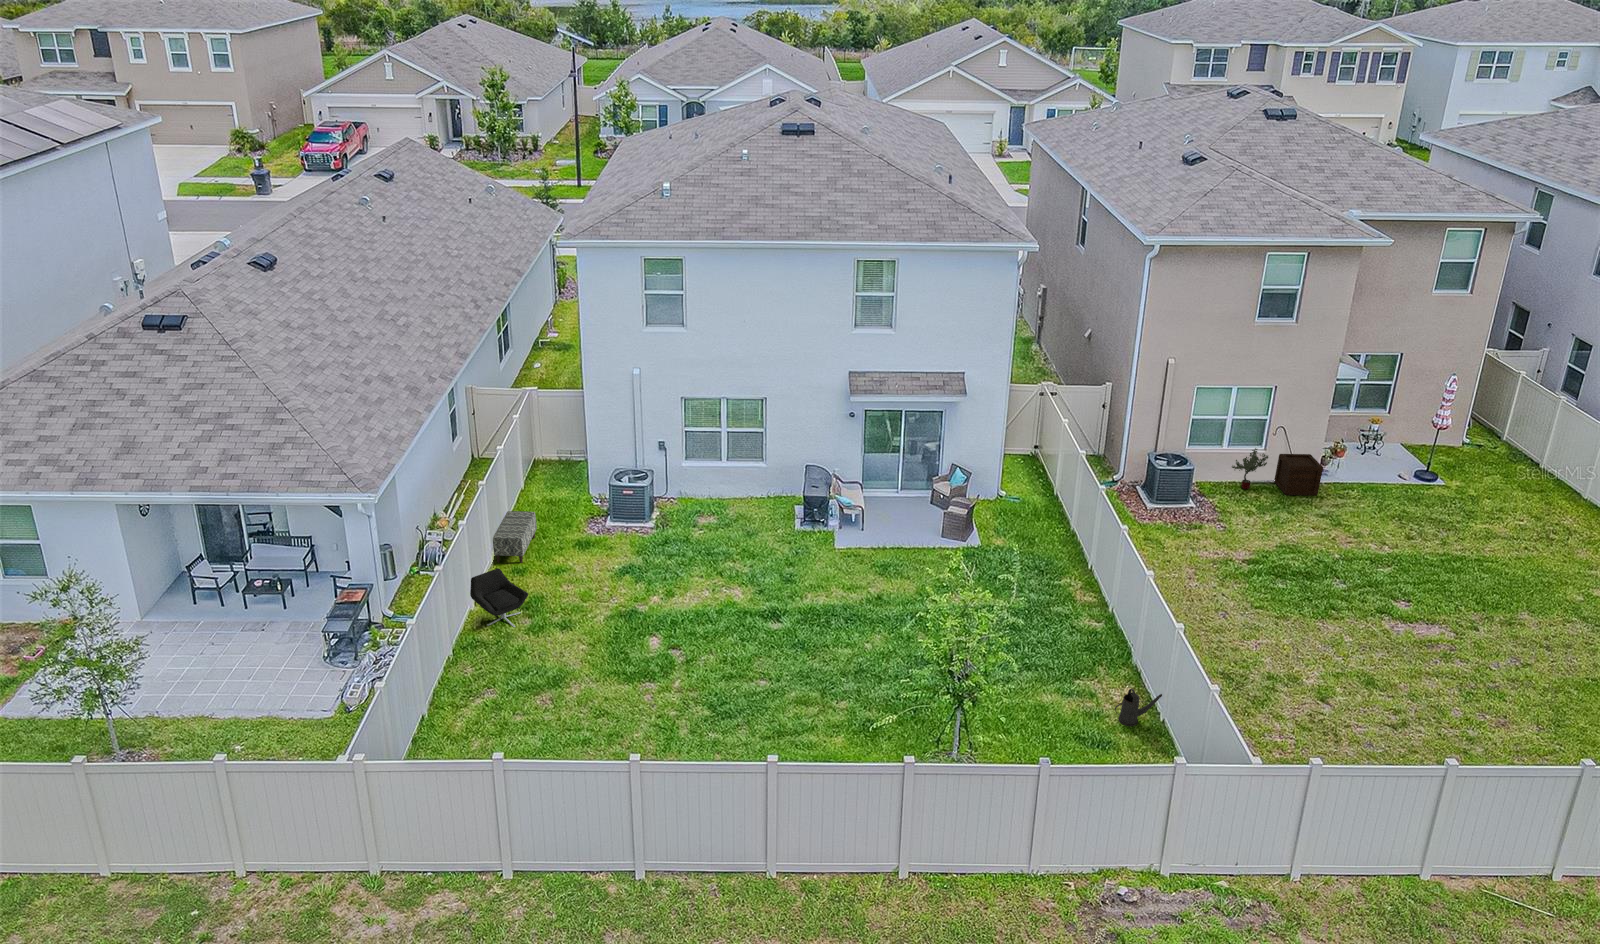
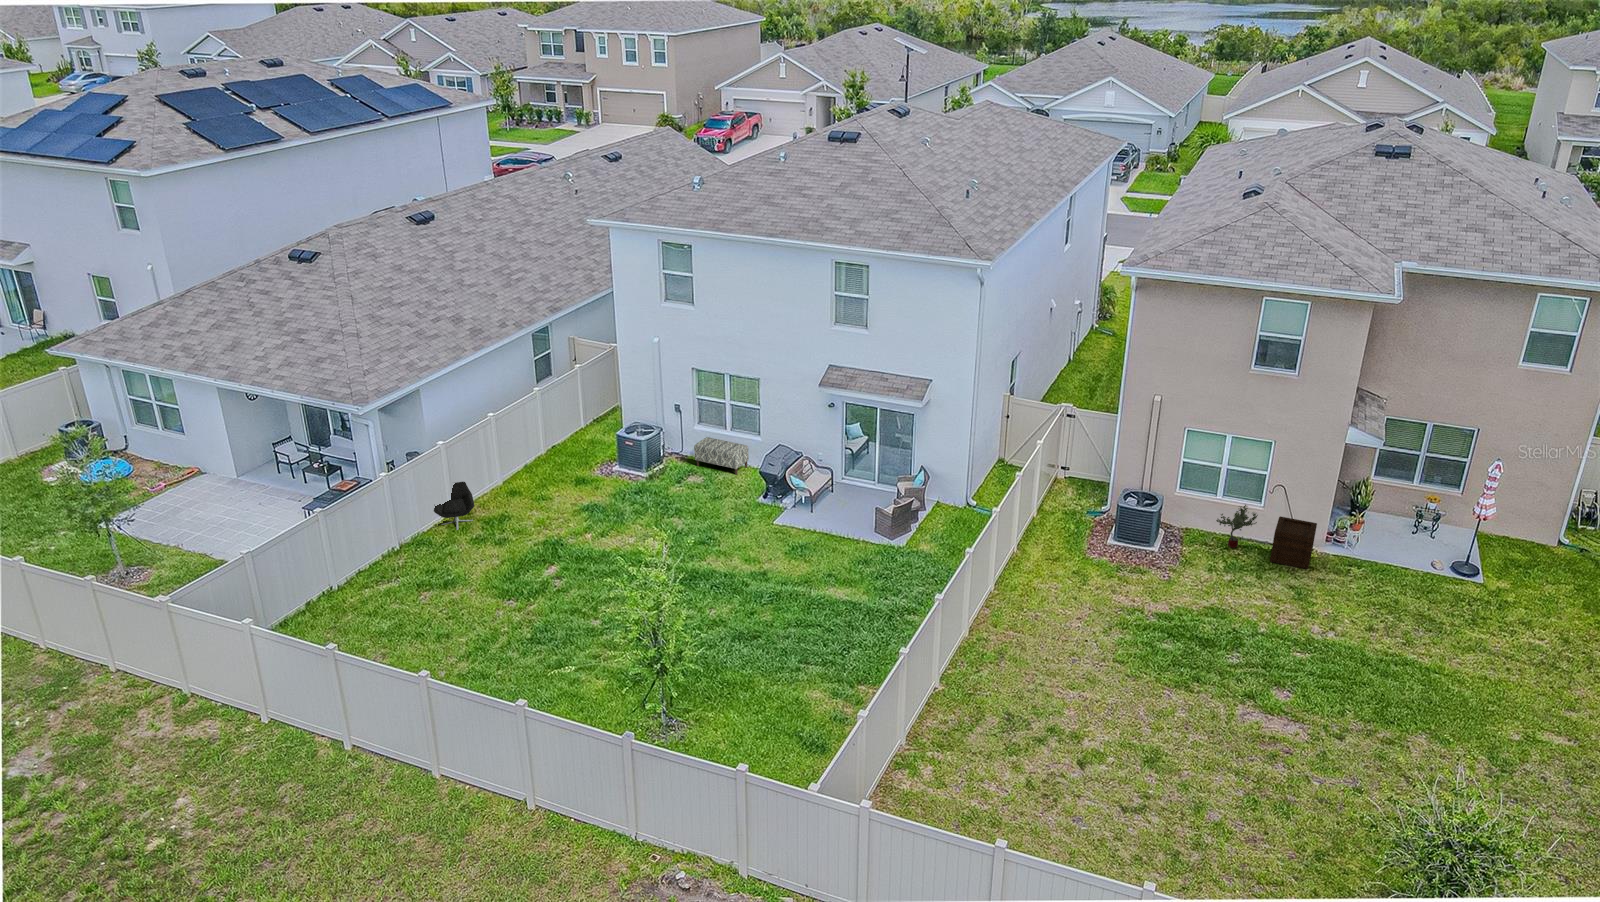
bench: present [493,511,537,563] -> present [694,437,749,475]
watering can: present [1115,689,1162,726] -> none [814,693,856,730]

